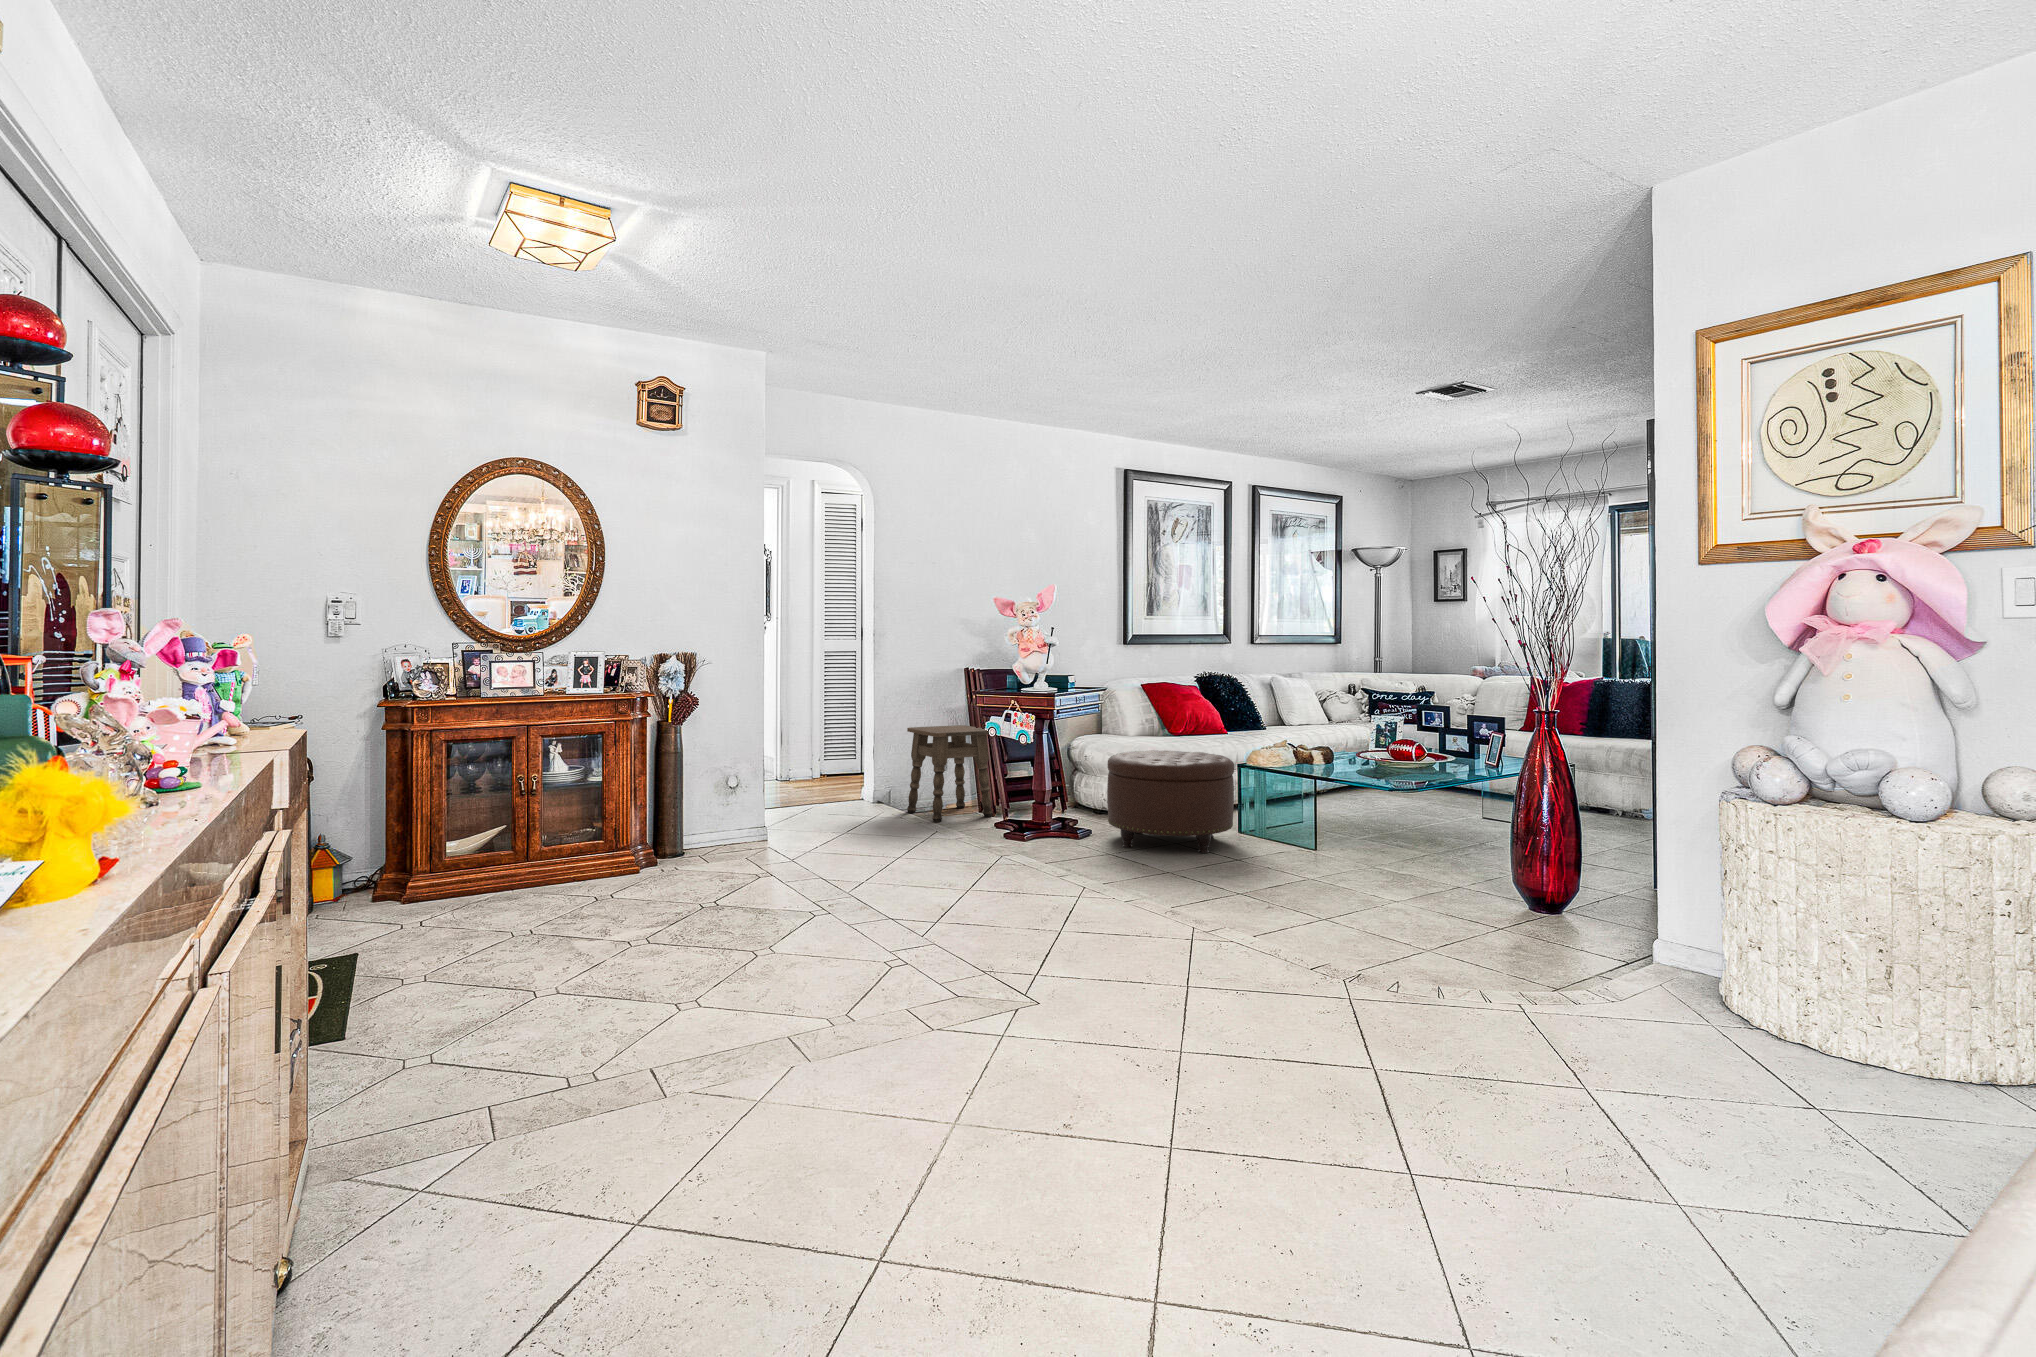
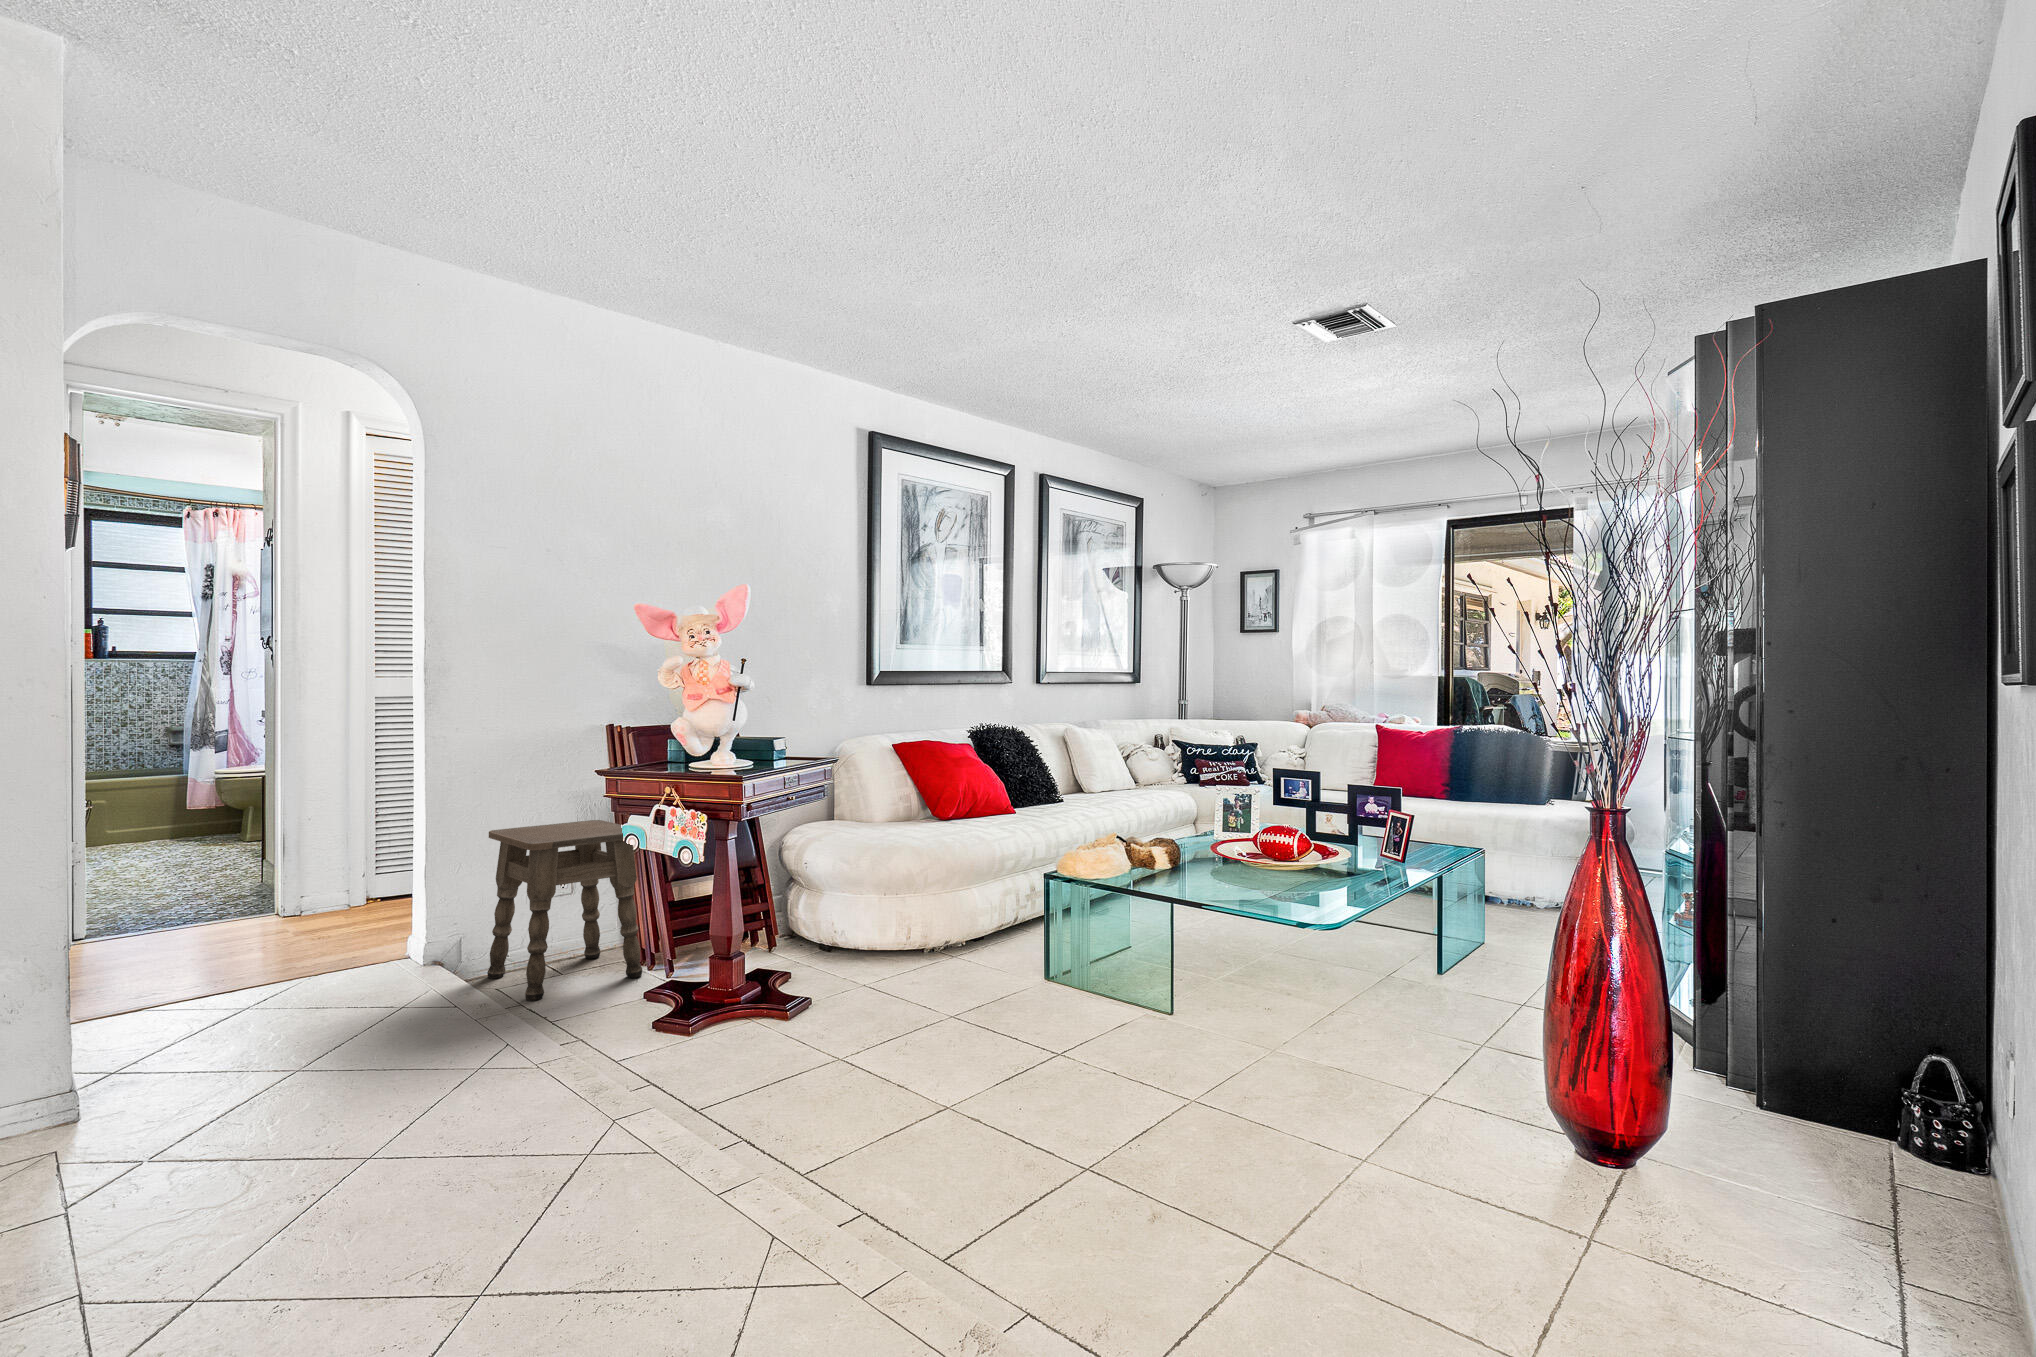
ottoman: present [1107,750,1234,853] -> none [836,858,1043,1042]

